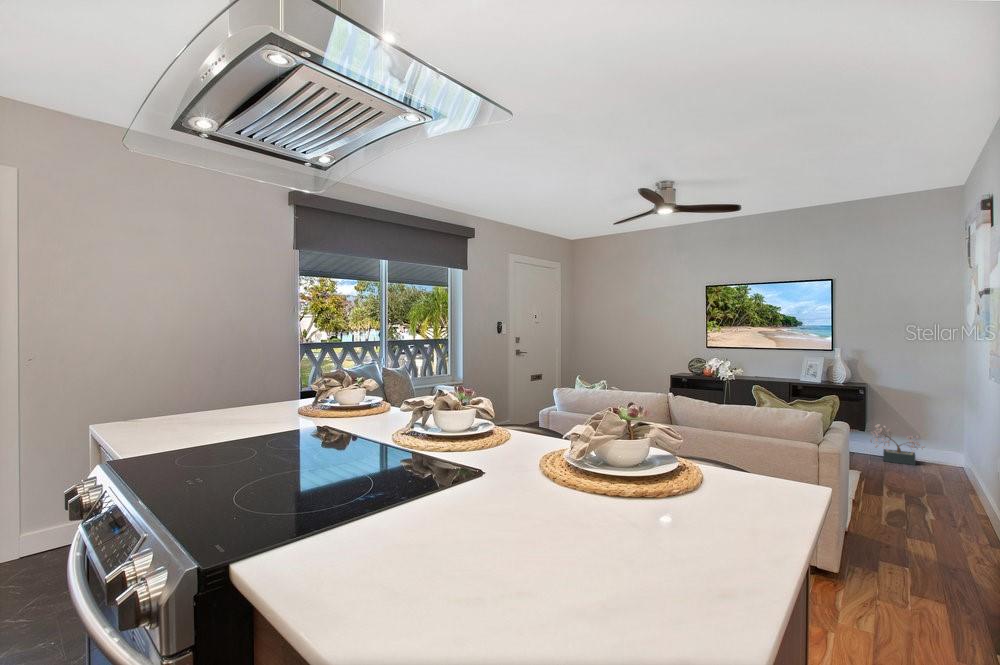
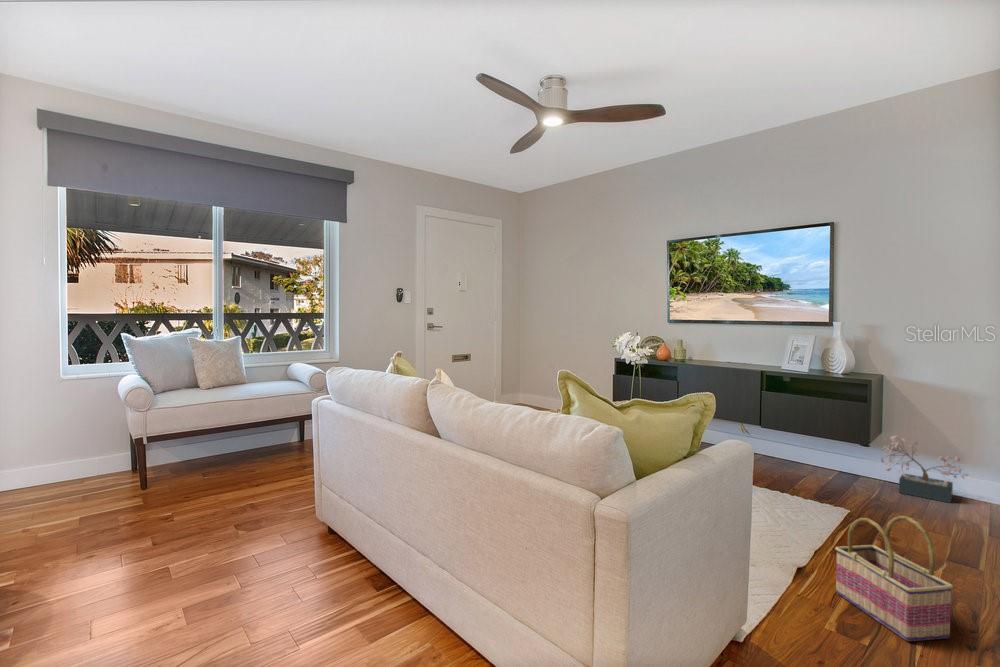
basket: none [878,464,943,526] -> present [835,516,953,641]

